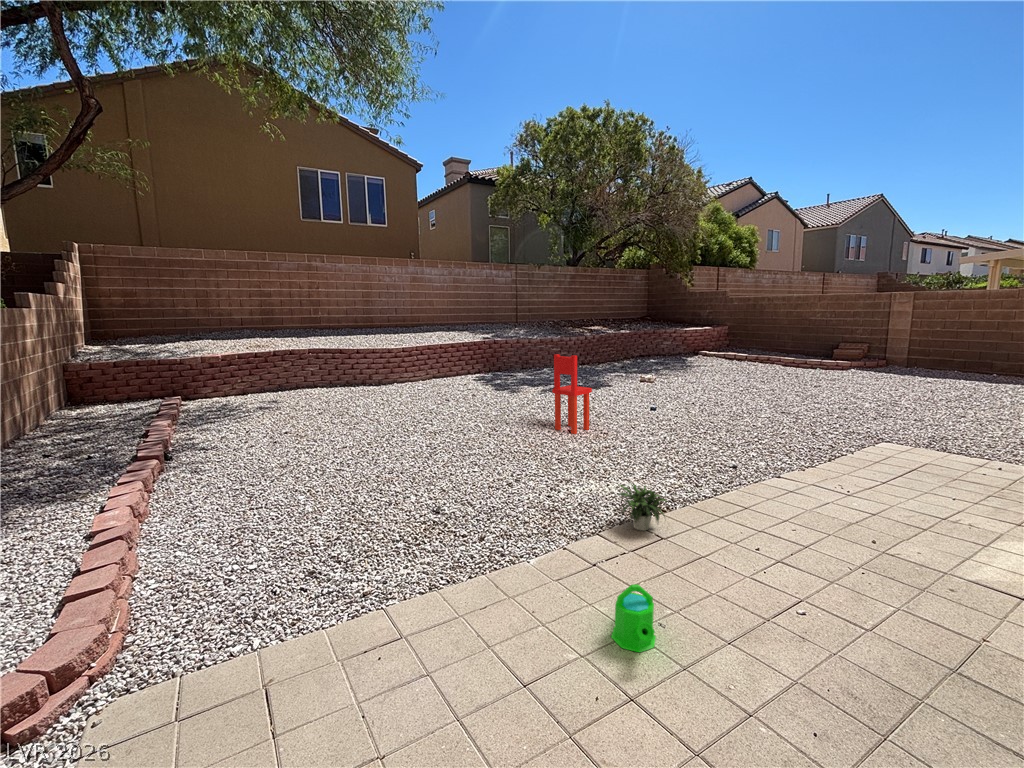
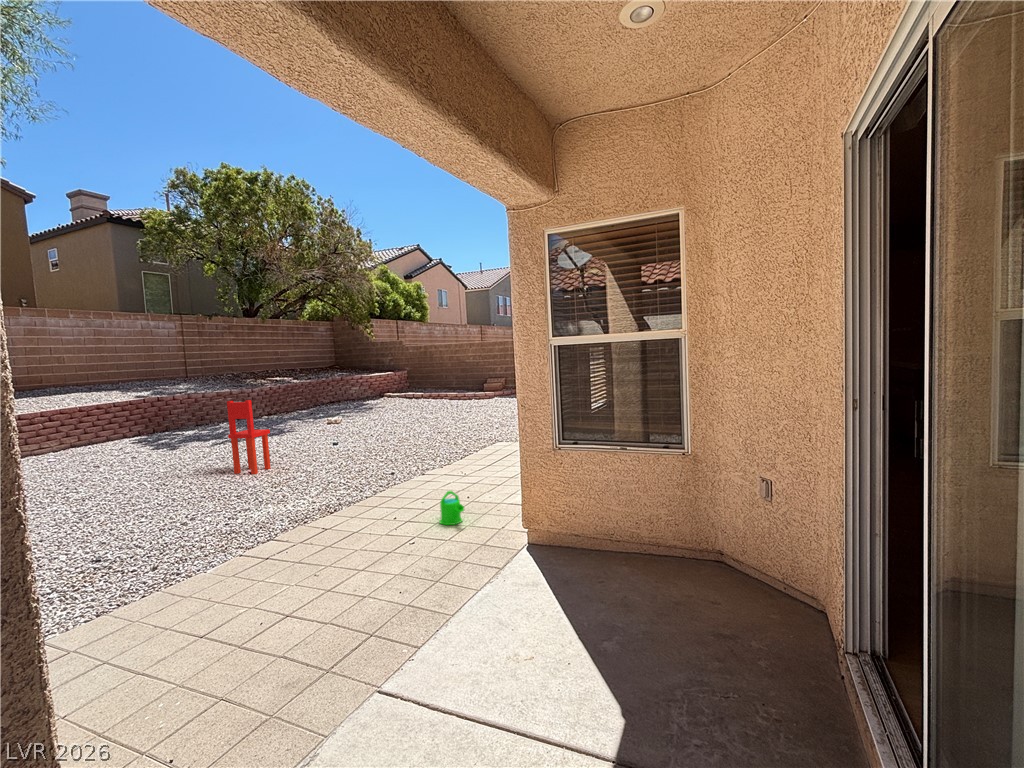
potted plant: present [618,484,666,531] -> none [283,491,331,528]
watering can: present [611,584,656,652] -> present [440,491,464,525]

